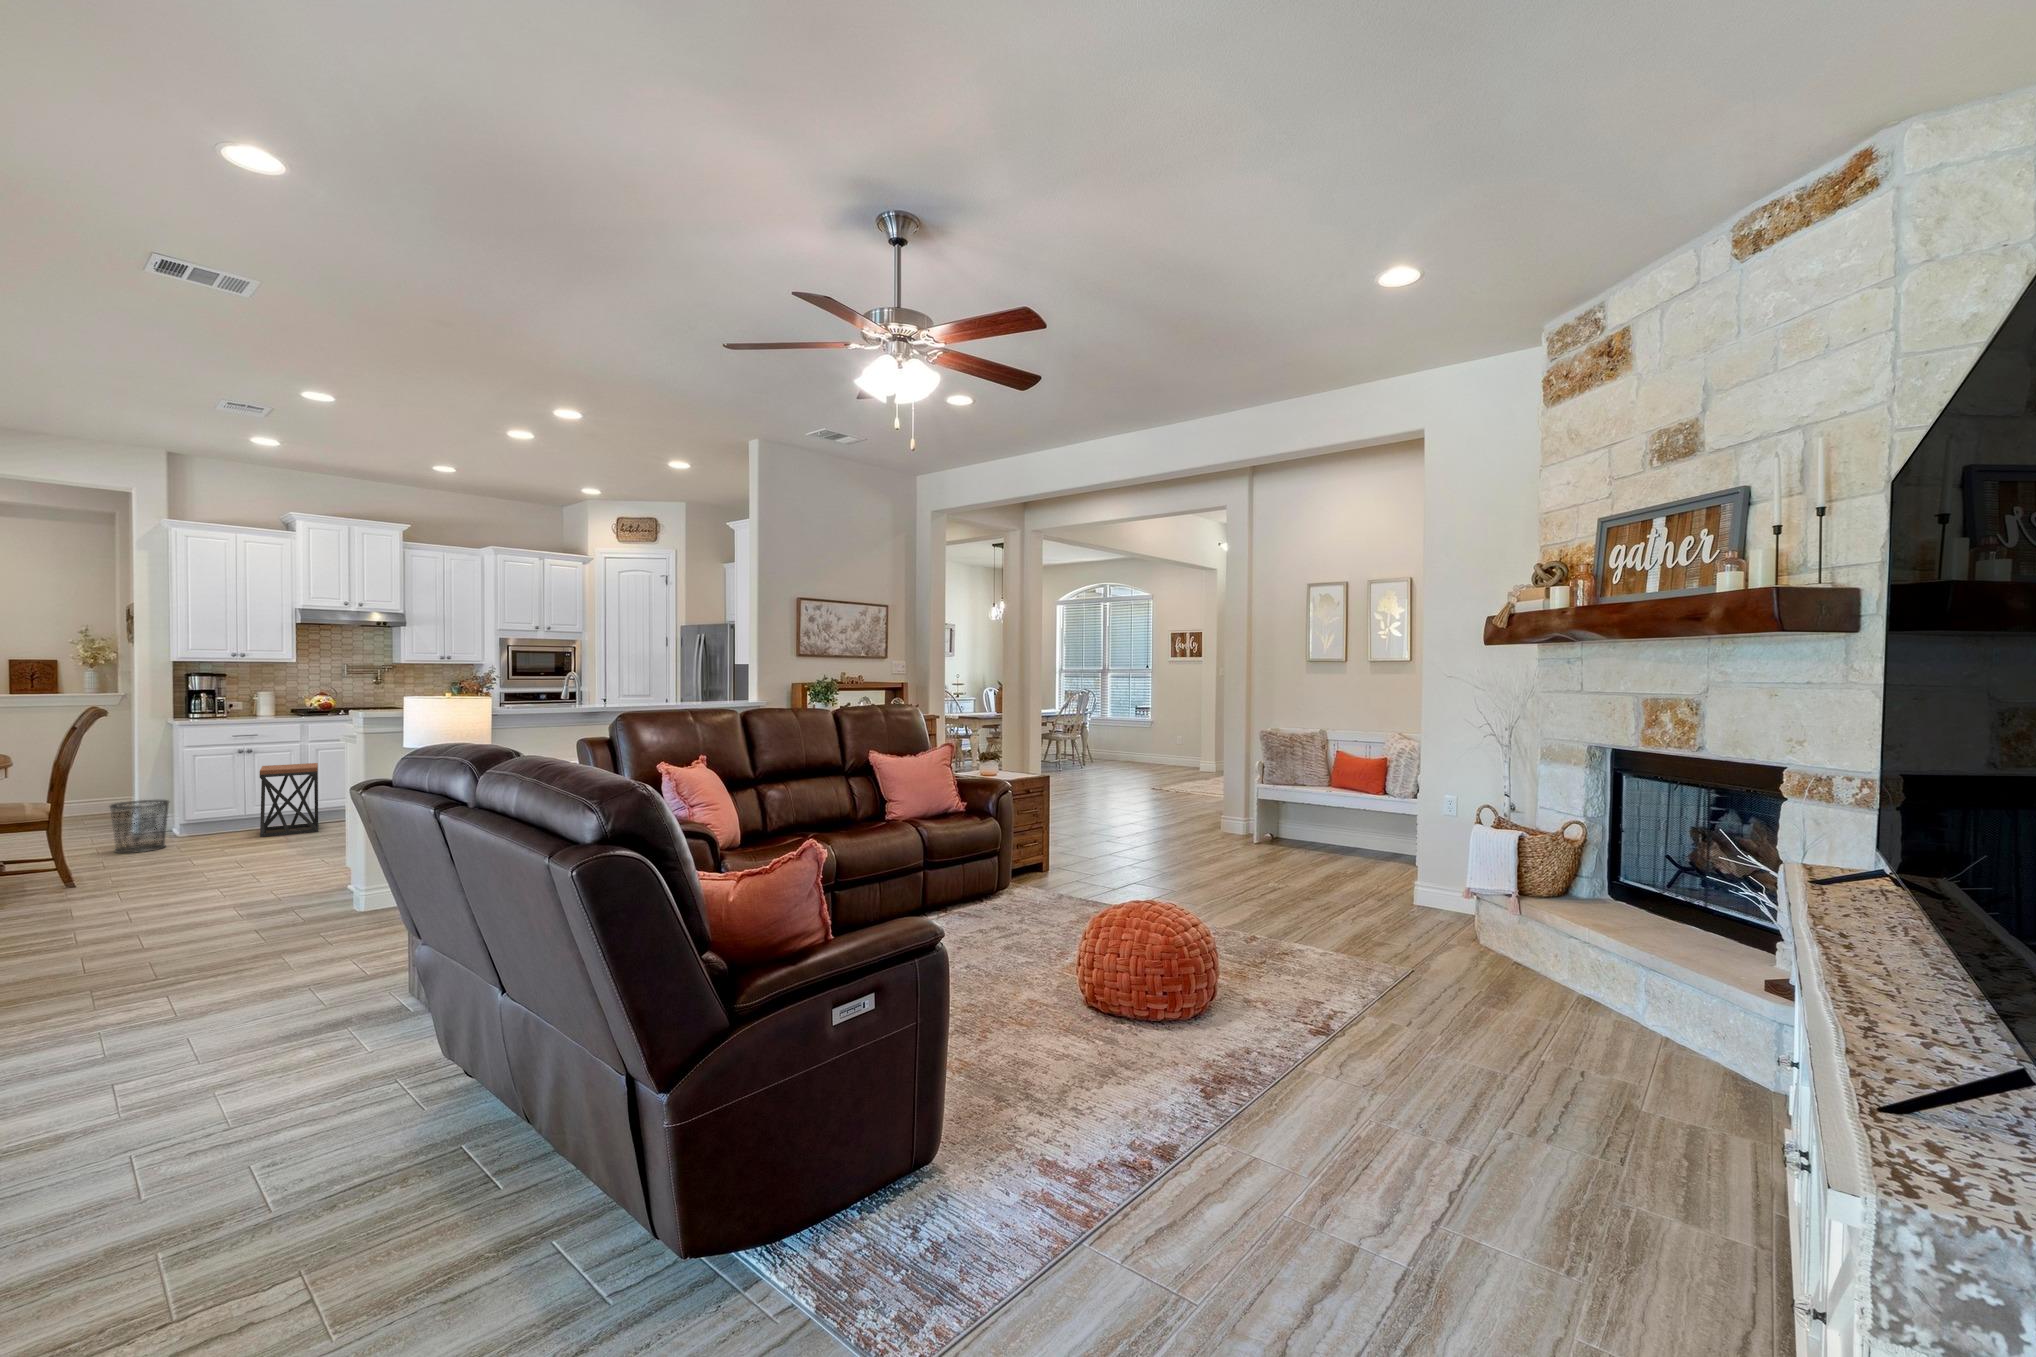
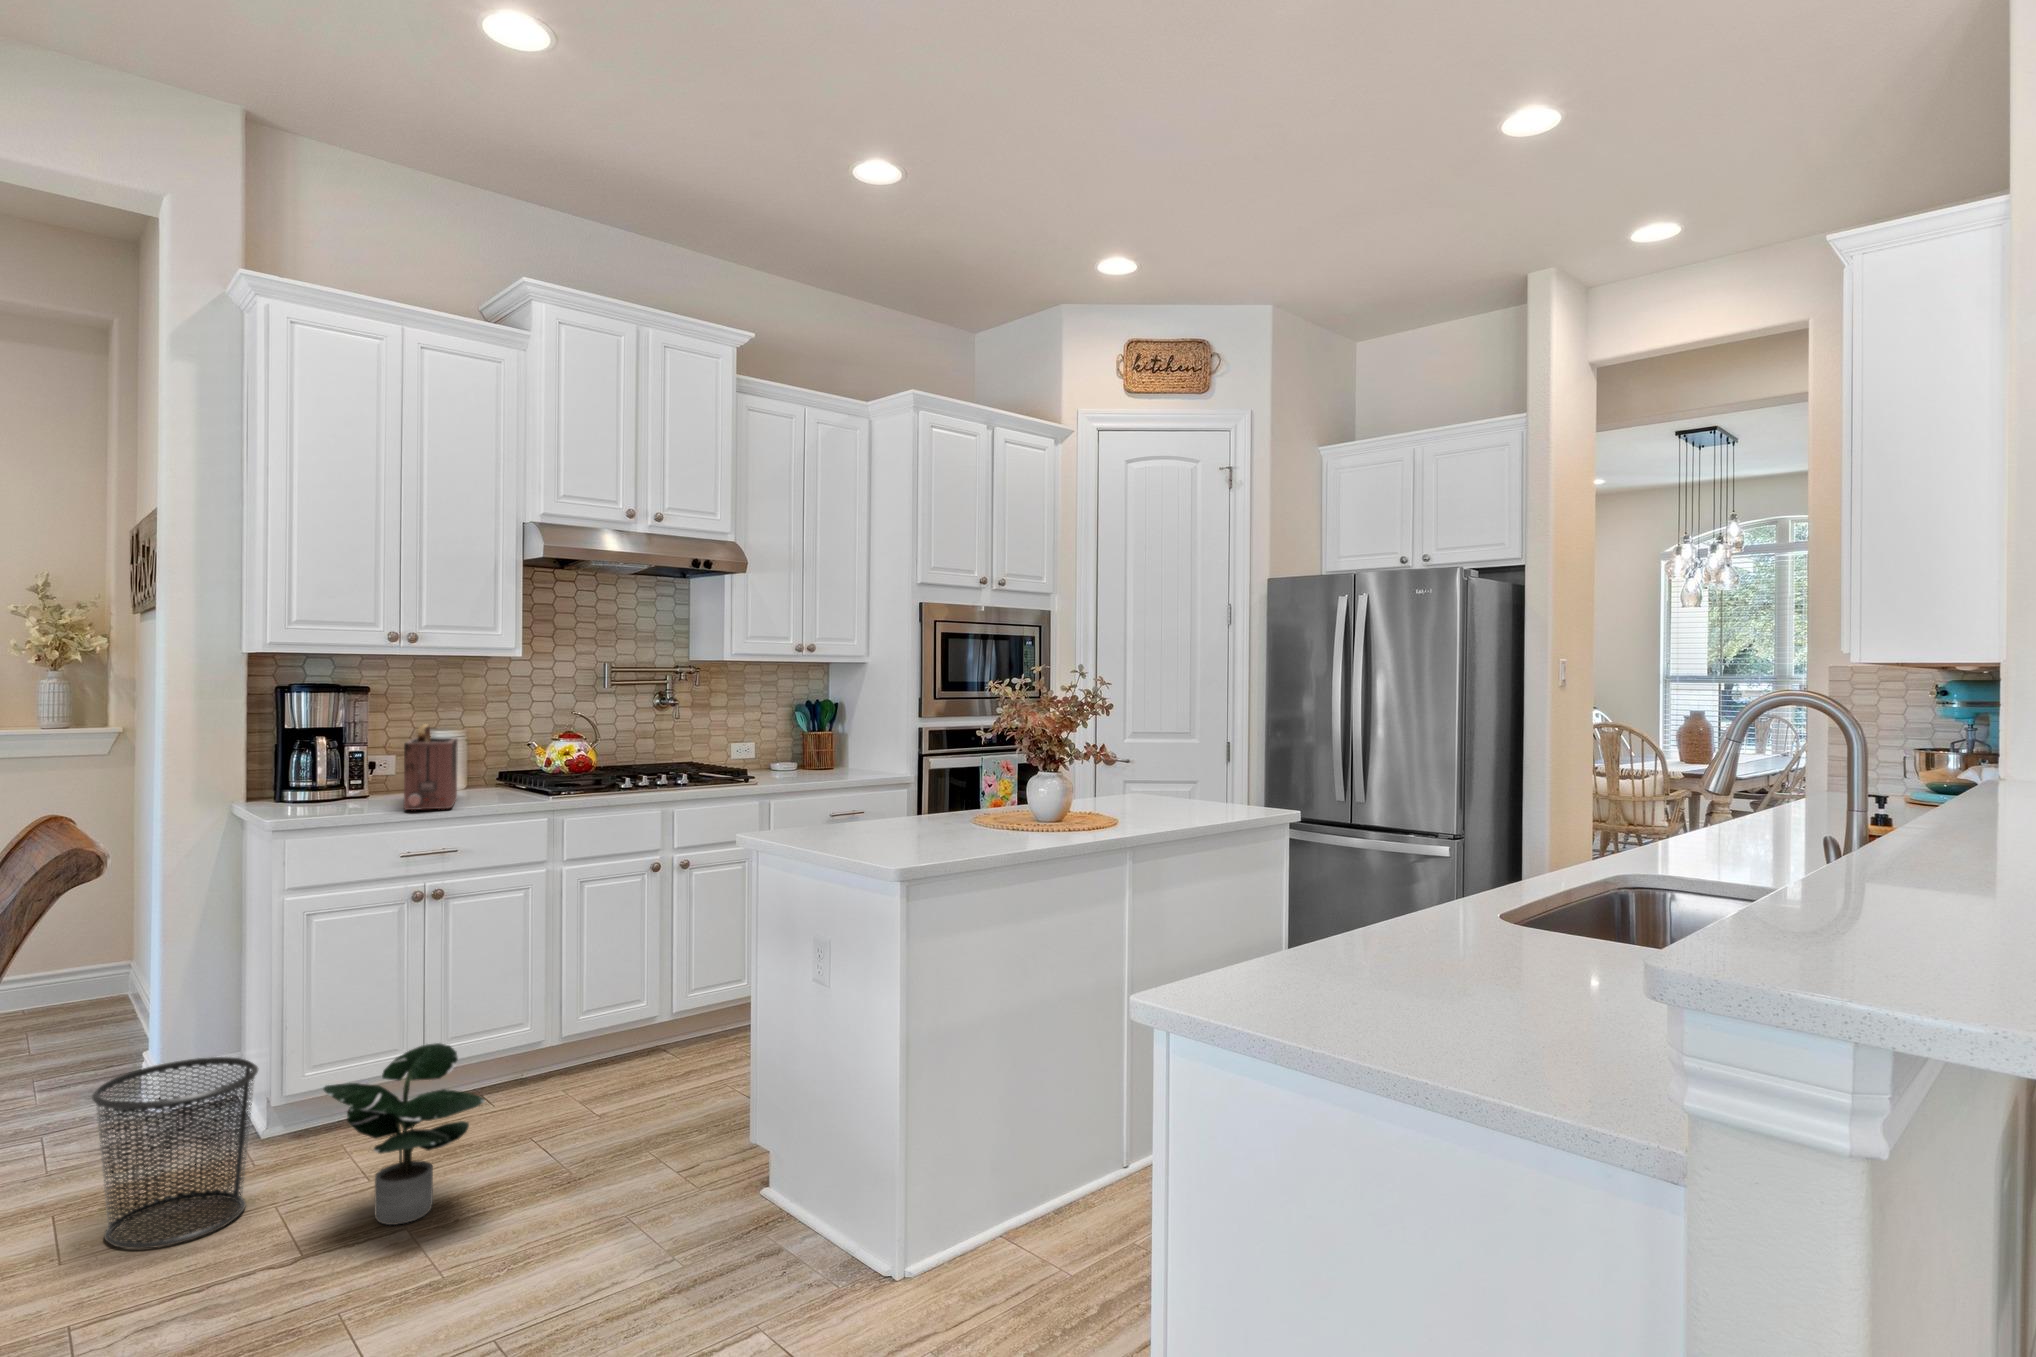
toaster: none [235,689,264,720] -> present [404,724,458,810]
stool: present [260,763,318,837] -> none [463,922,615,1151]
potted plant: none [190,795,251,848] -> present [323,1043,485,1225]

